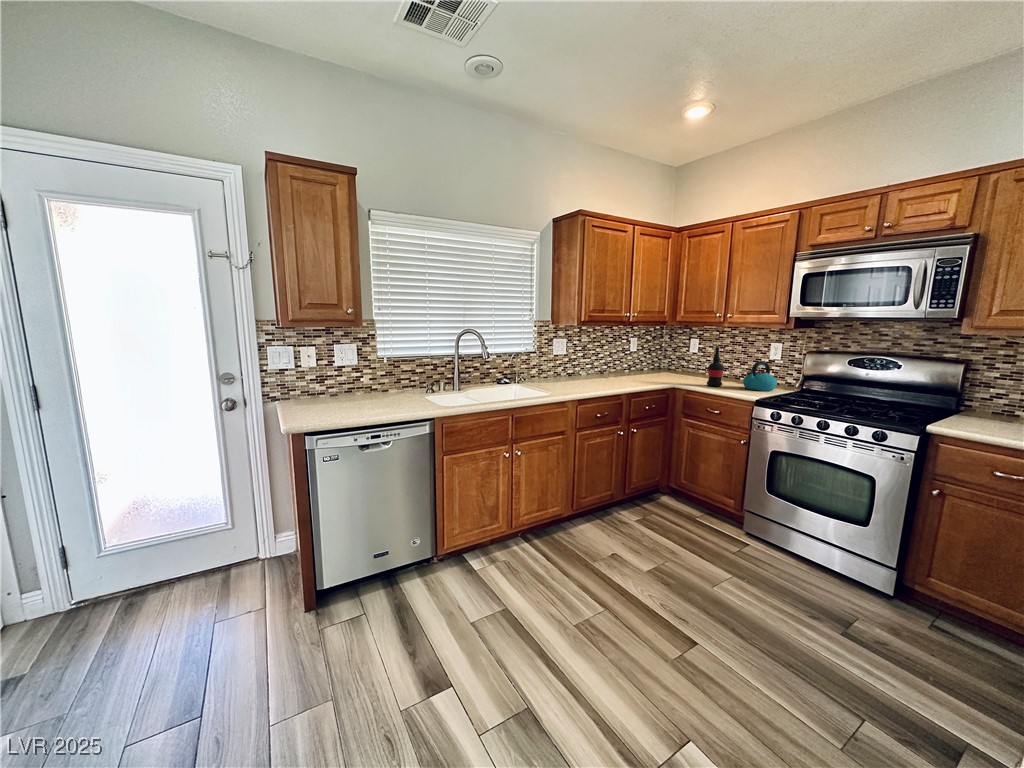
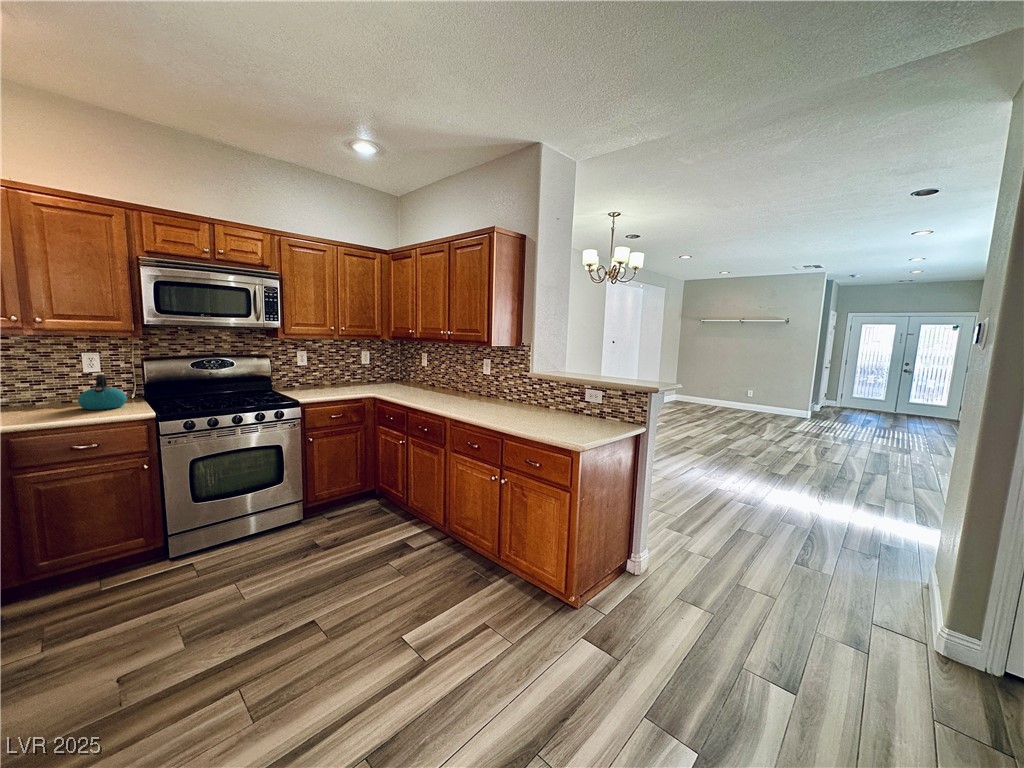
wine bottle: present [707,346,724,386] -> none [24,360,57,417]

